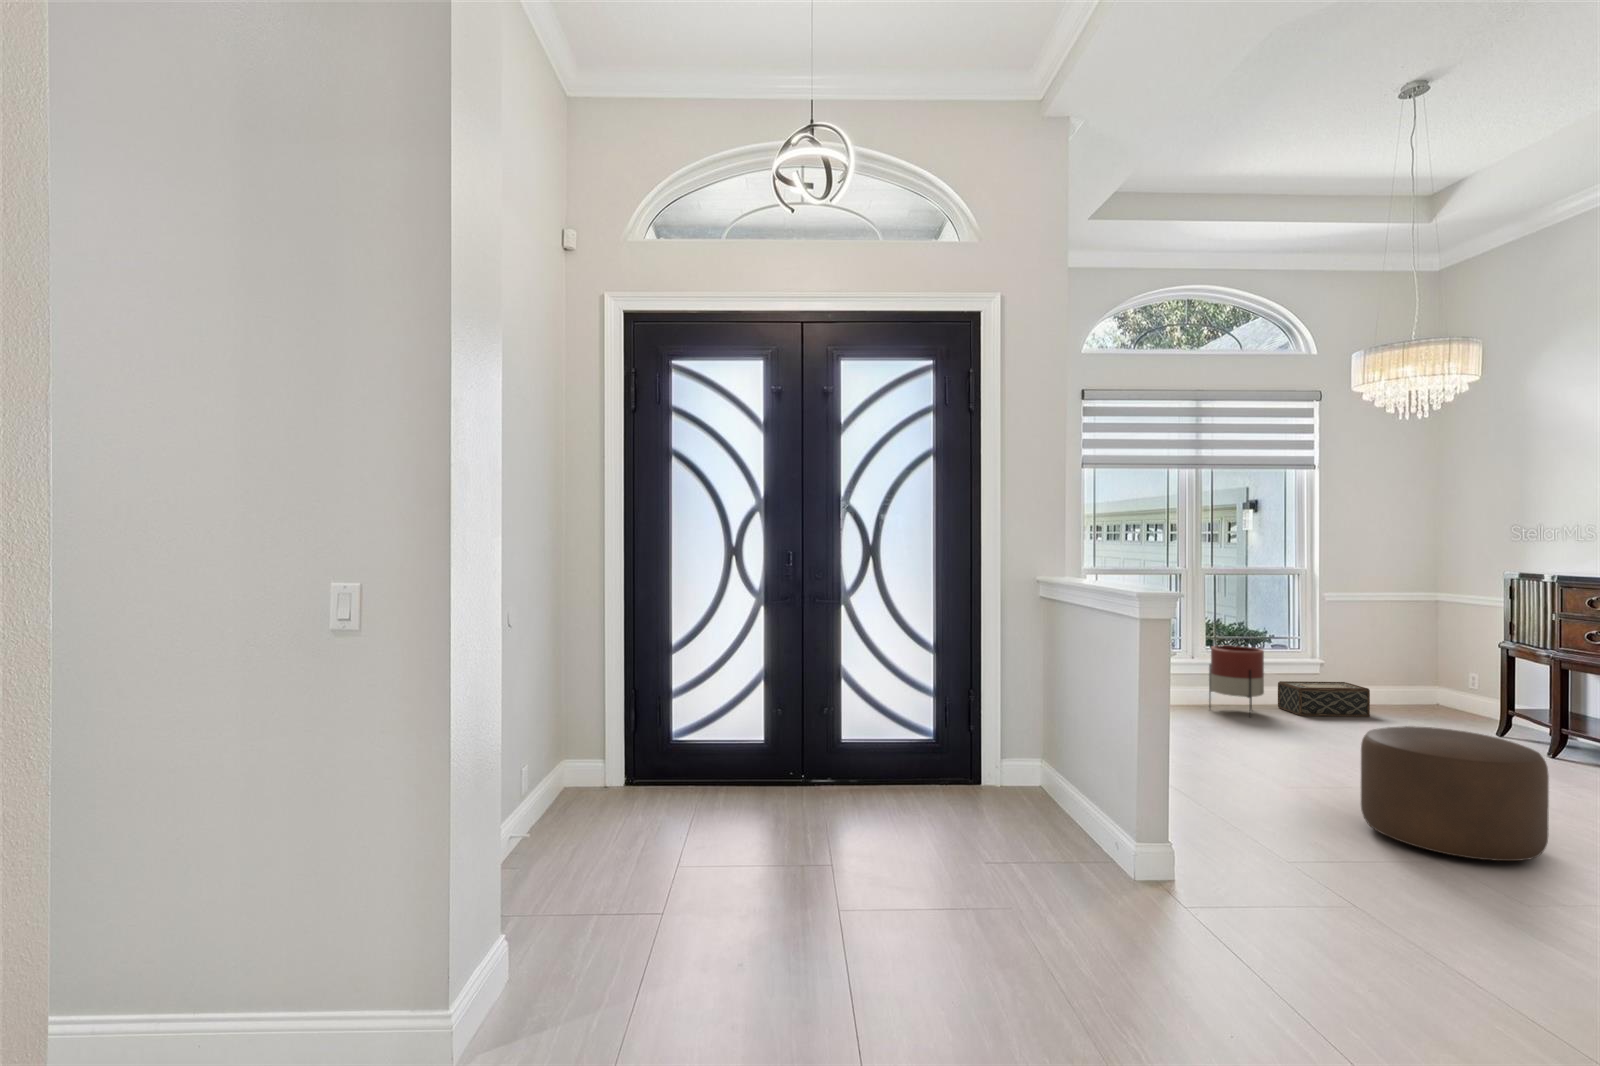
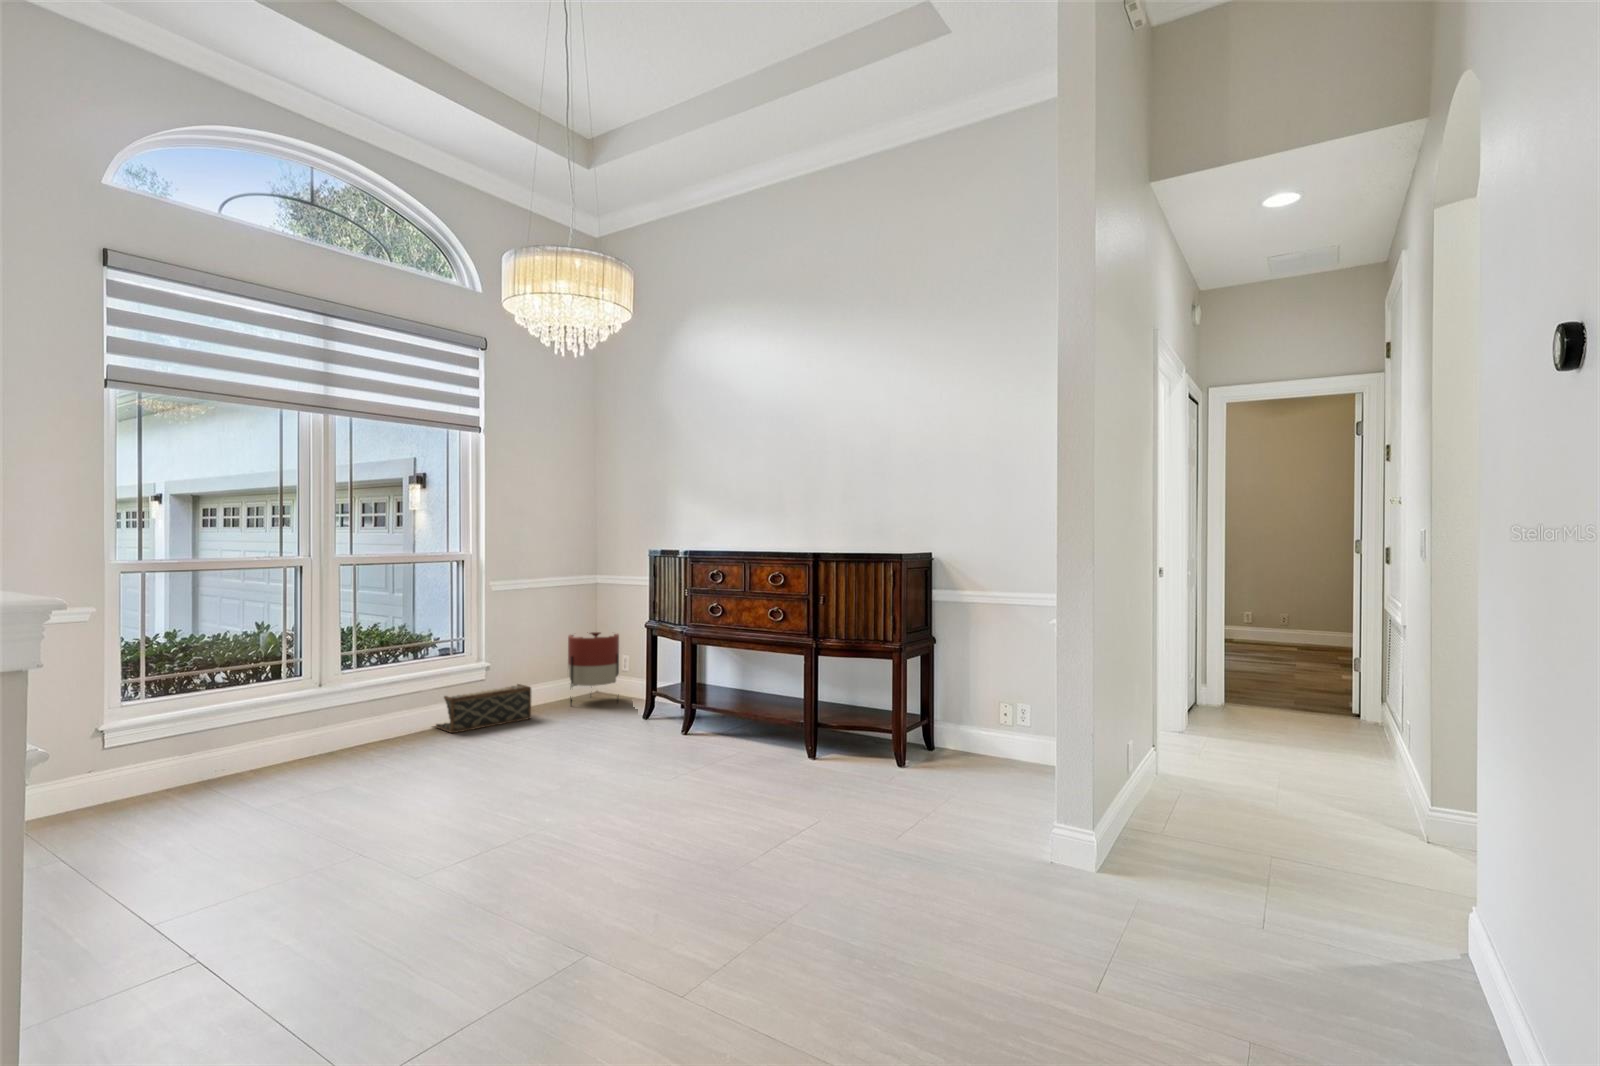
planter: present [1209,645,1264,715] -> present [568,632,619,705]
ottoman: present [1361,726,1549,861] -> none [429,755,665,984]

